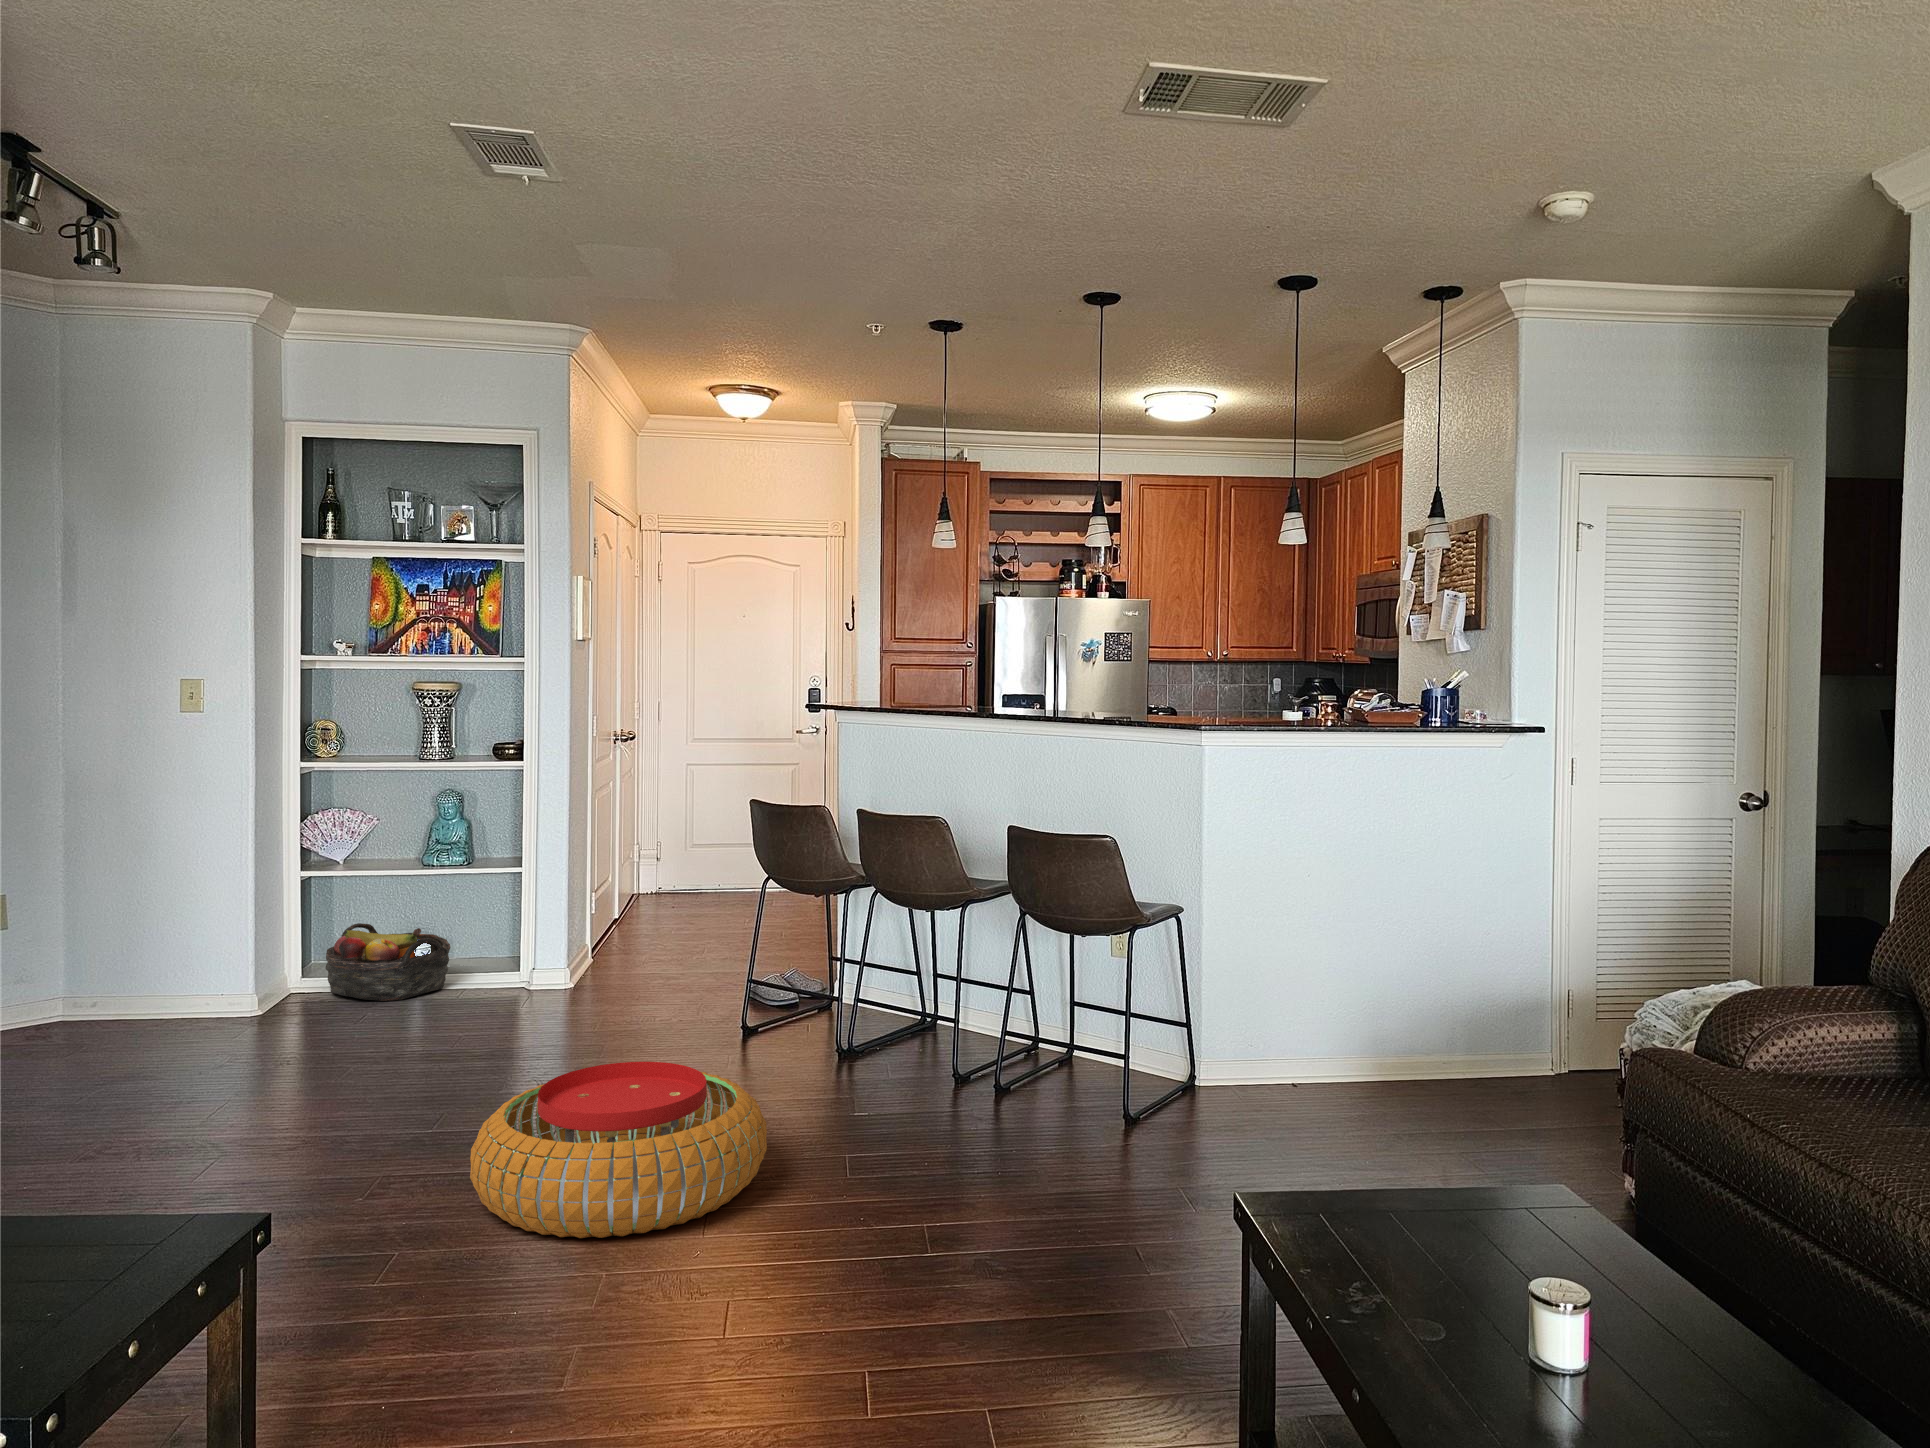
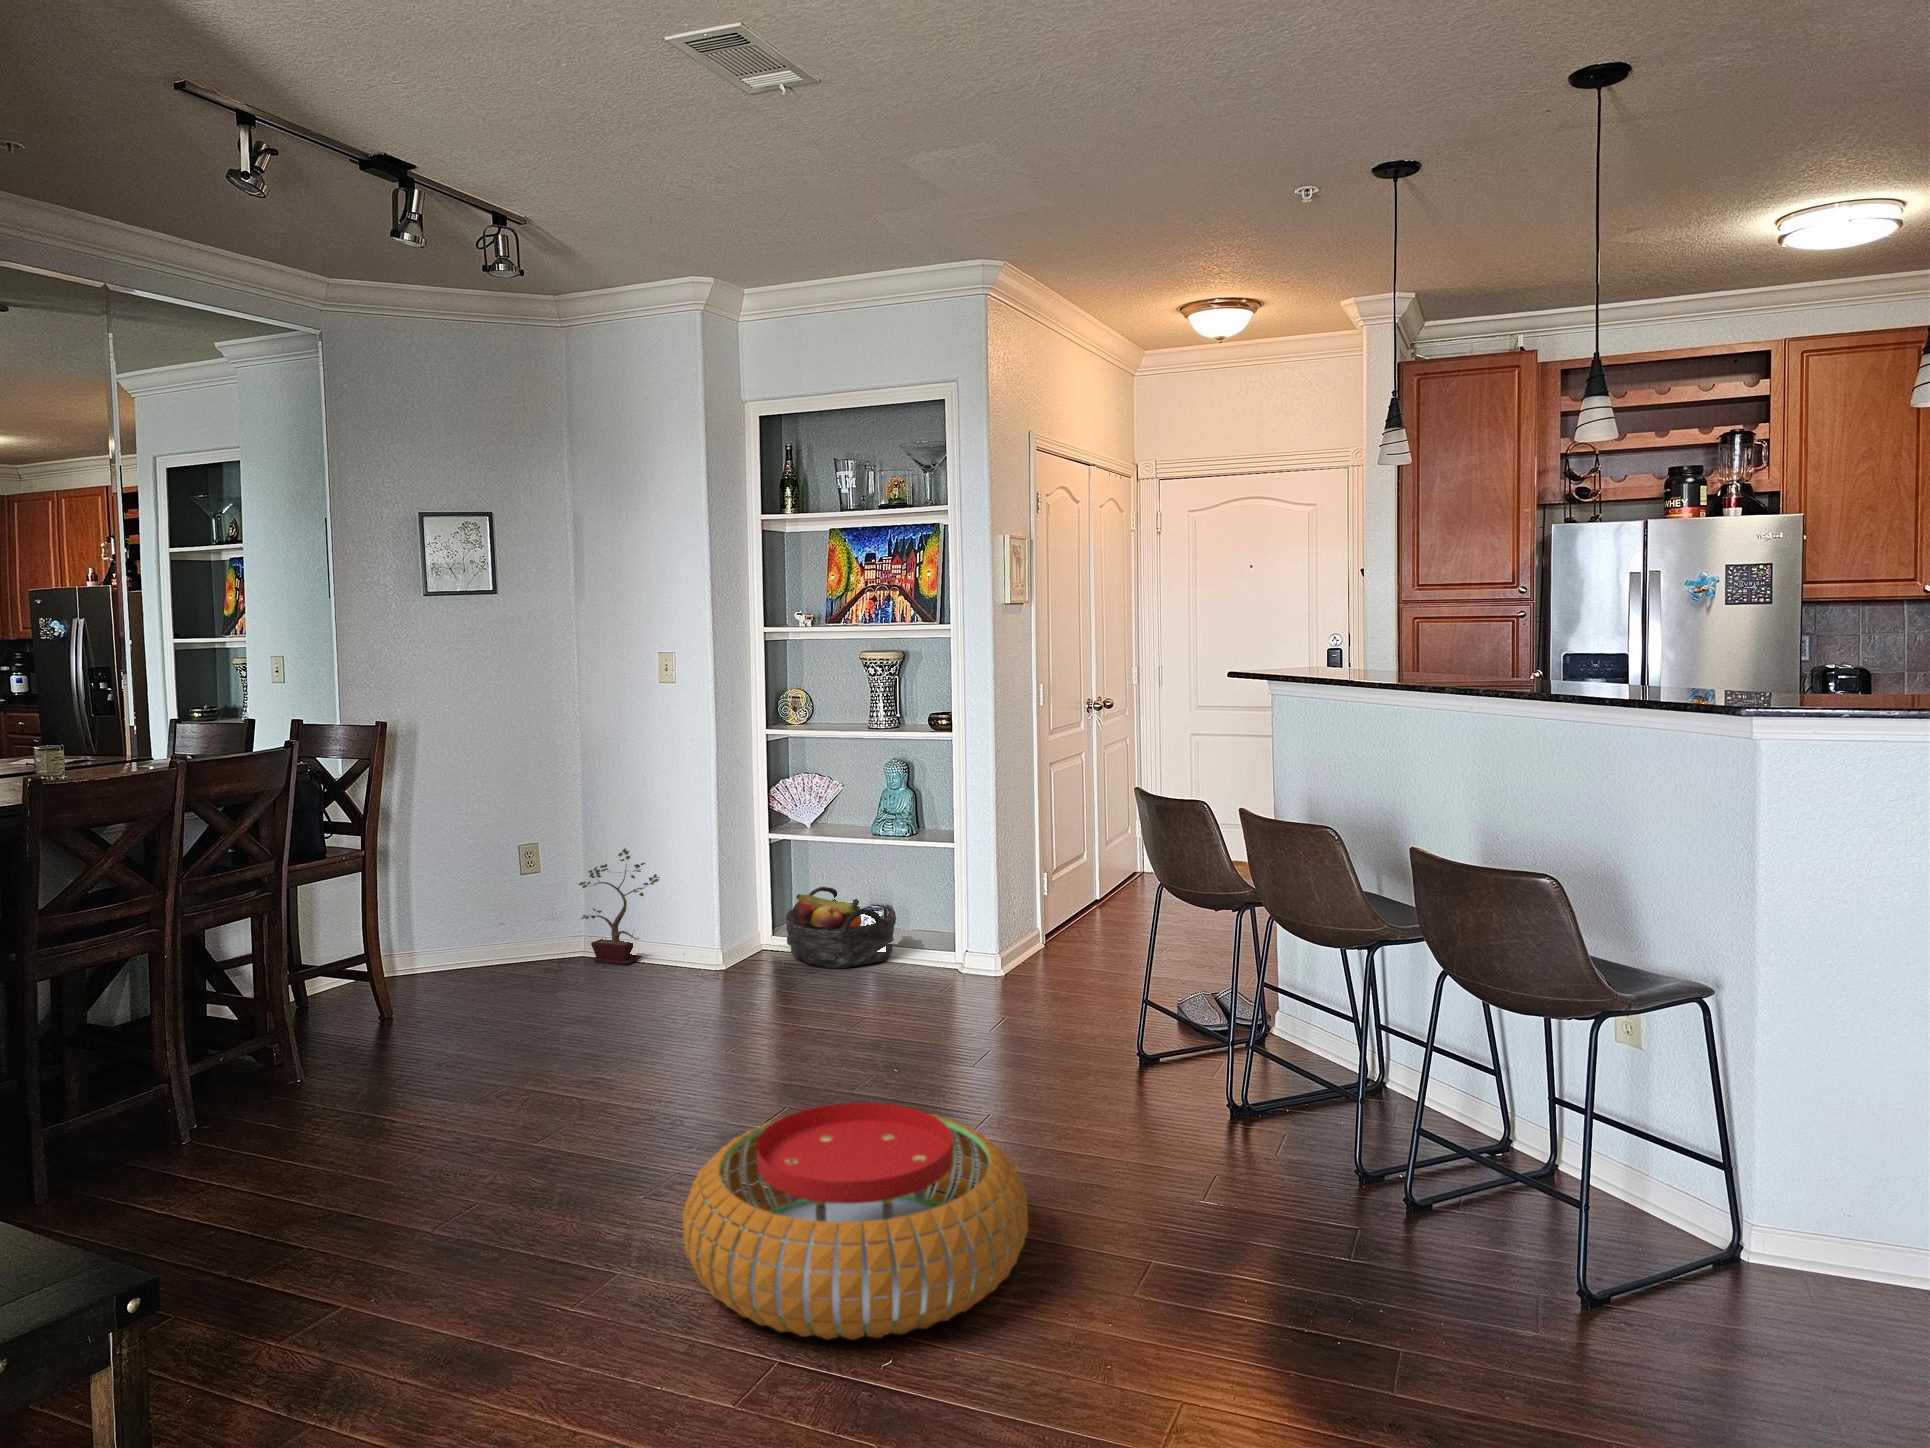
potted plant: none [59,895,186,1027] -> present [579,848,660,965]

